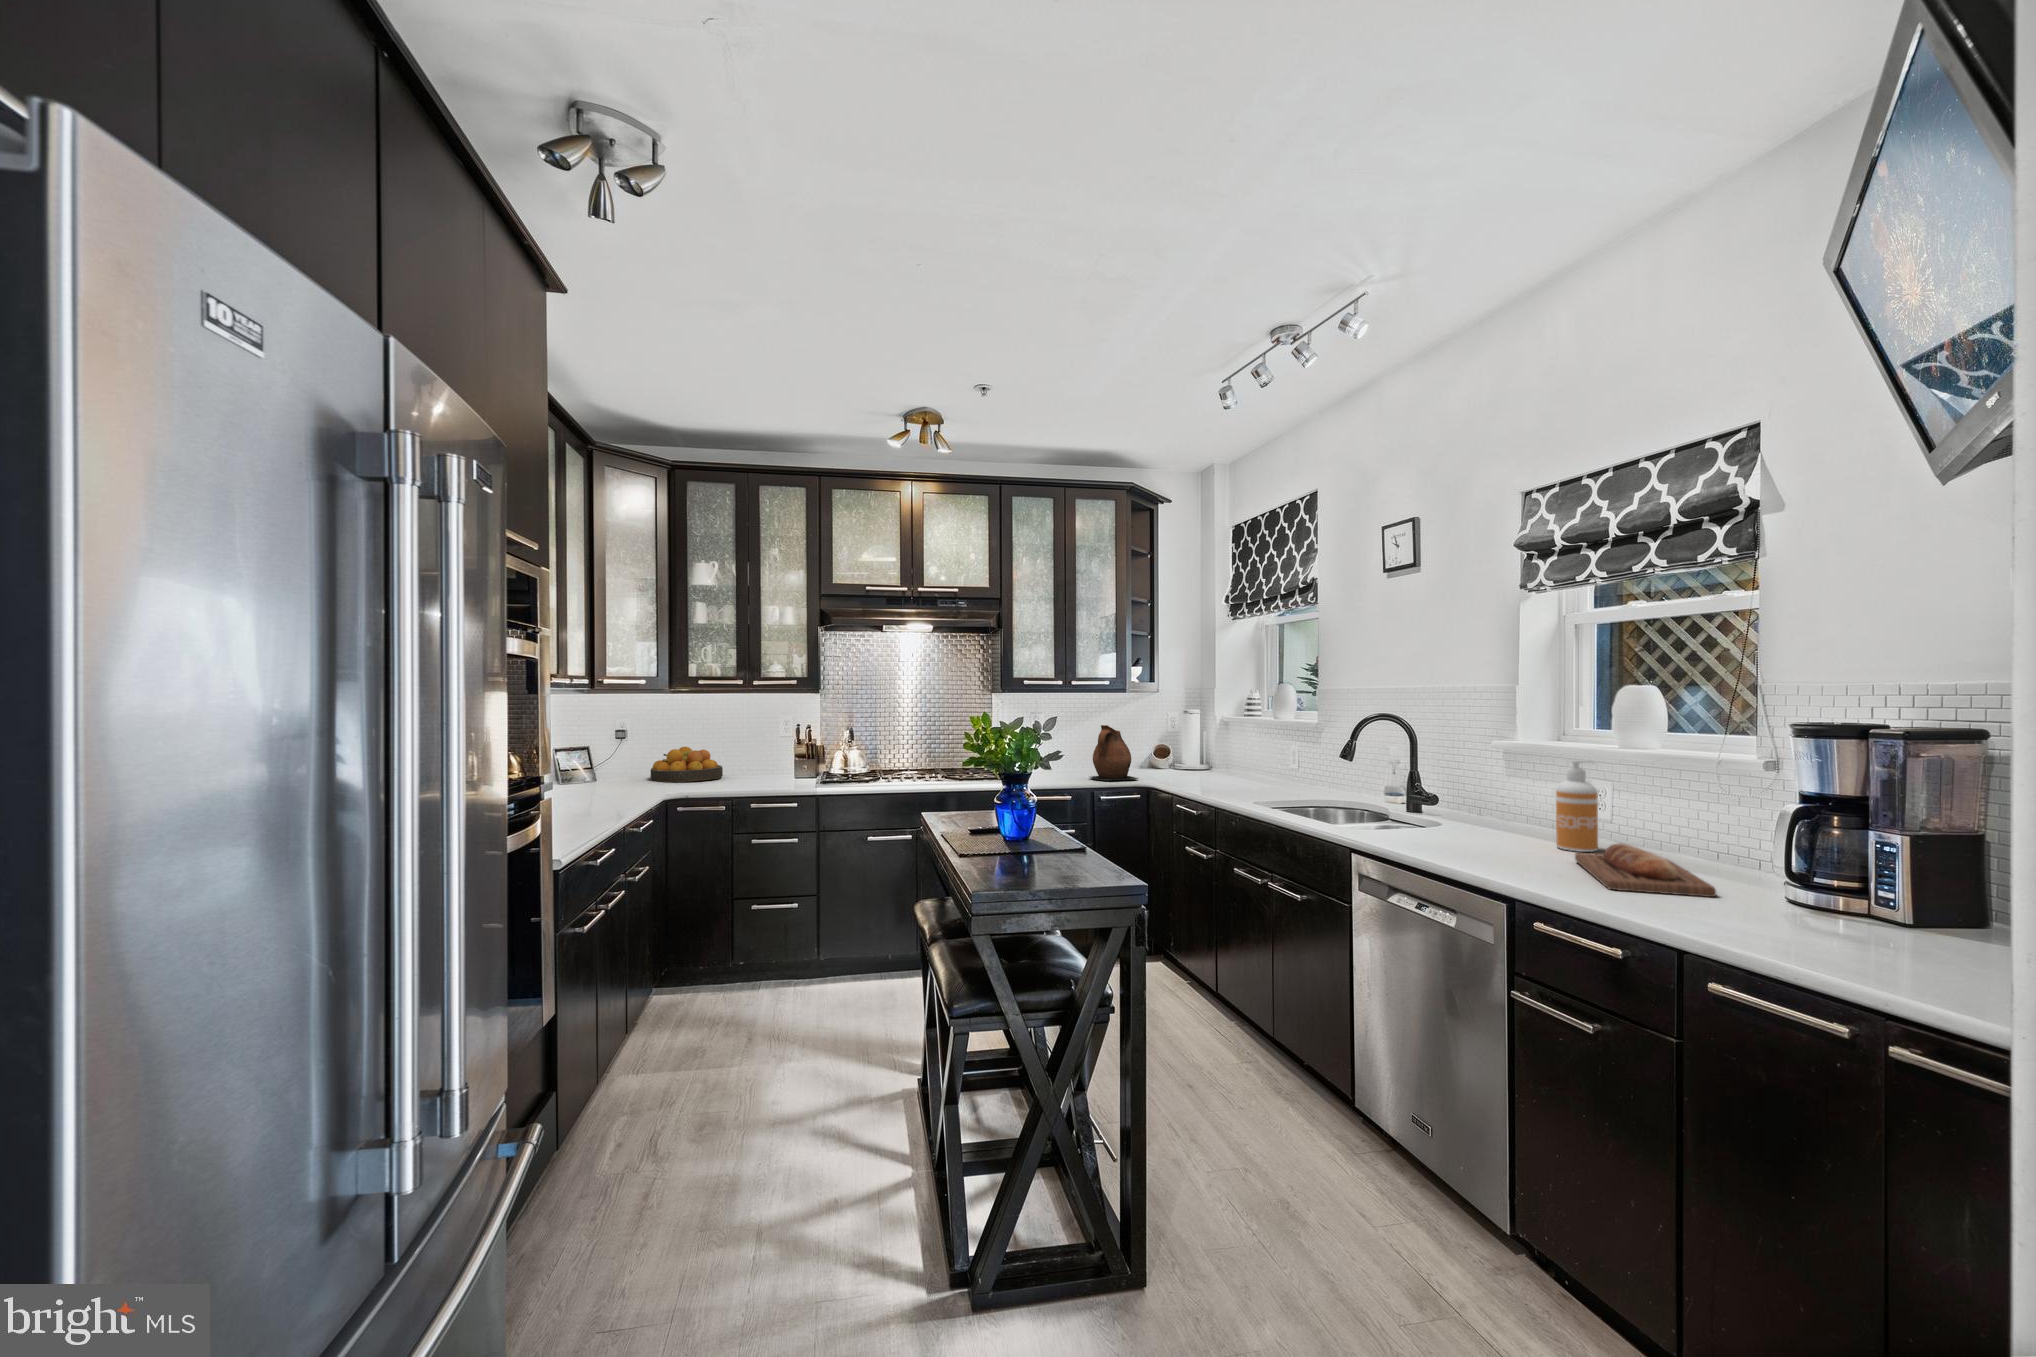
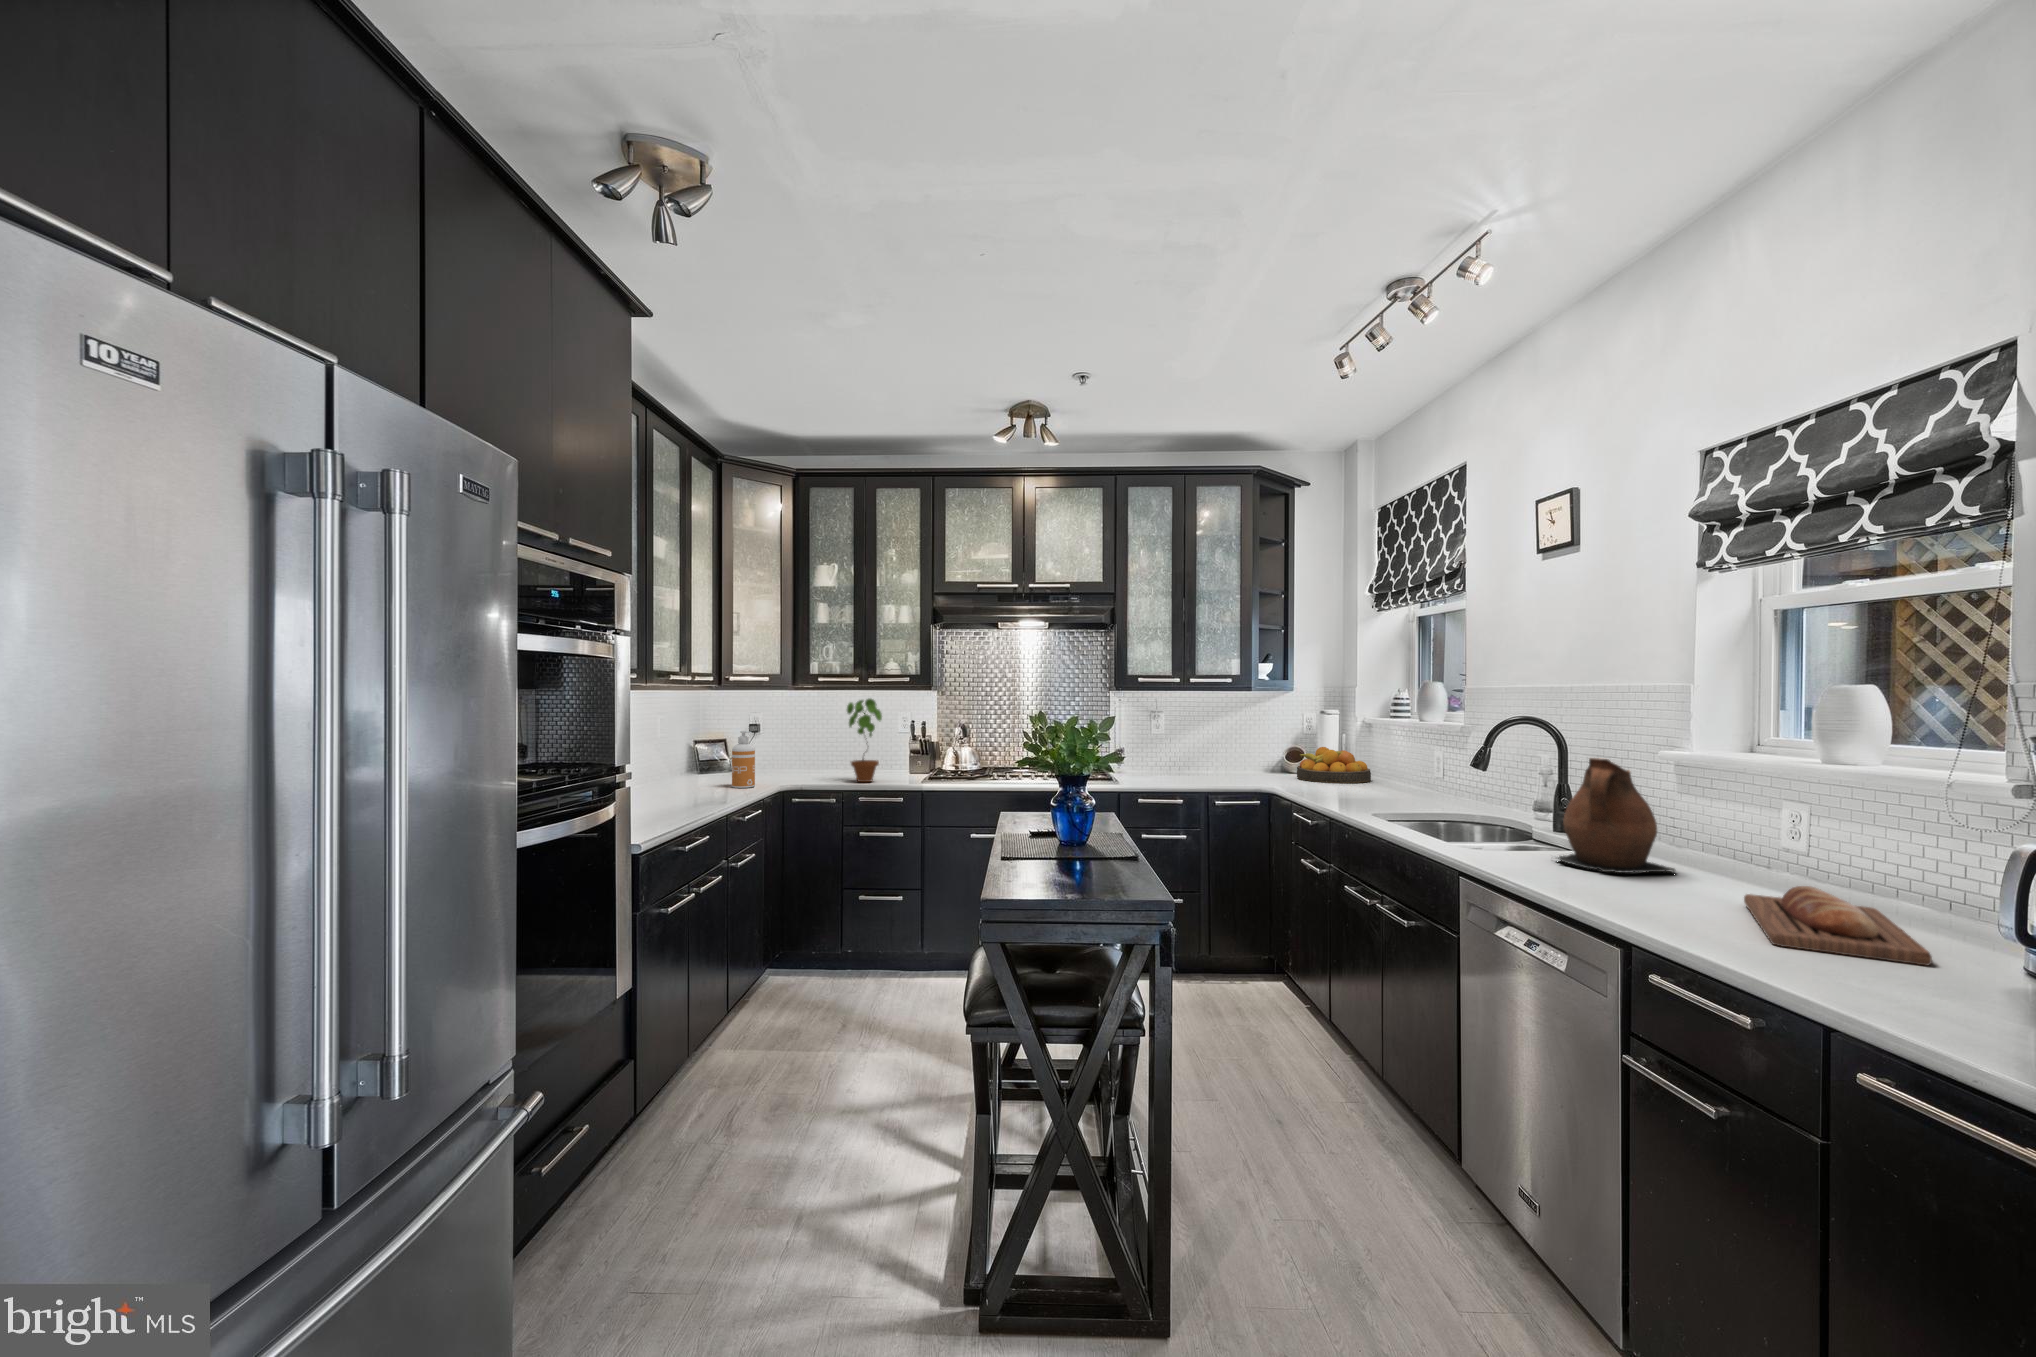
potted plant: none [733,704,771,790] -> present [847,699,882,782]
ceramic pitcher: present [1091,725,1138,780] -> present [1558,758,1675,873]
fruit bowl: present [651,747,723,782] -> present [1297,747,1371,783]
soap dispenser: present [1556,760,1598,852] -> present [732,731,755,788]

